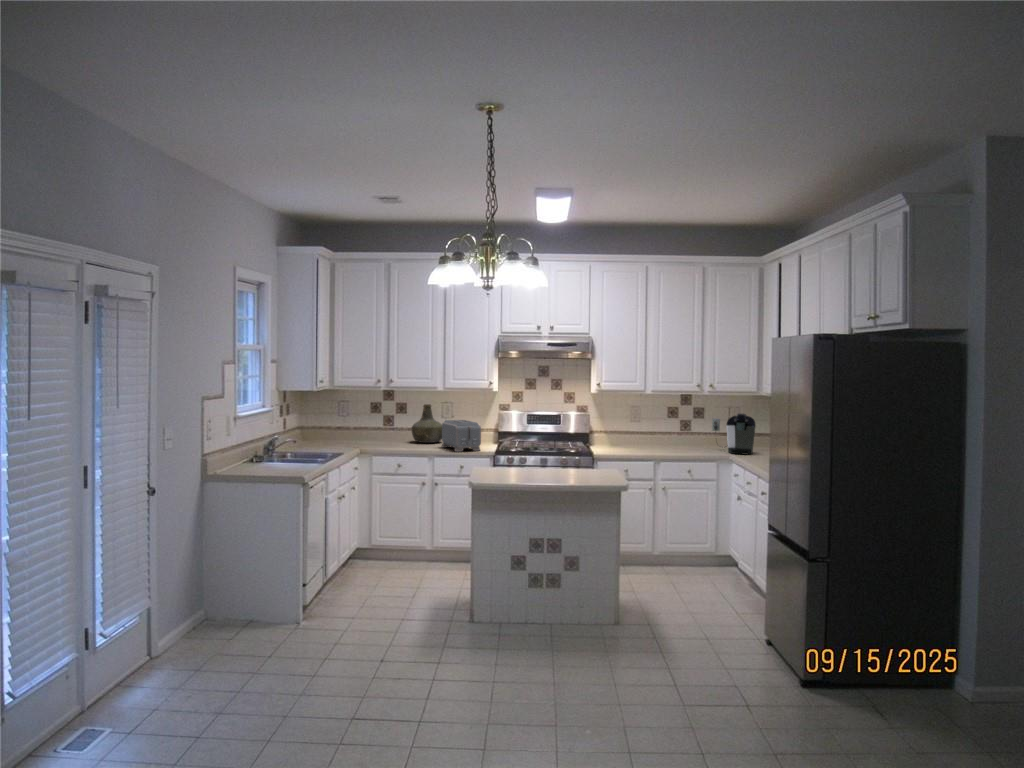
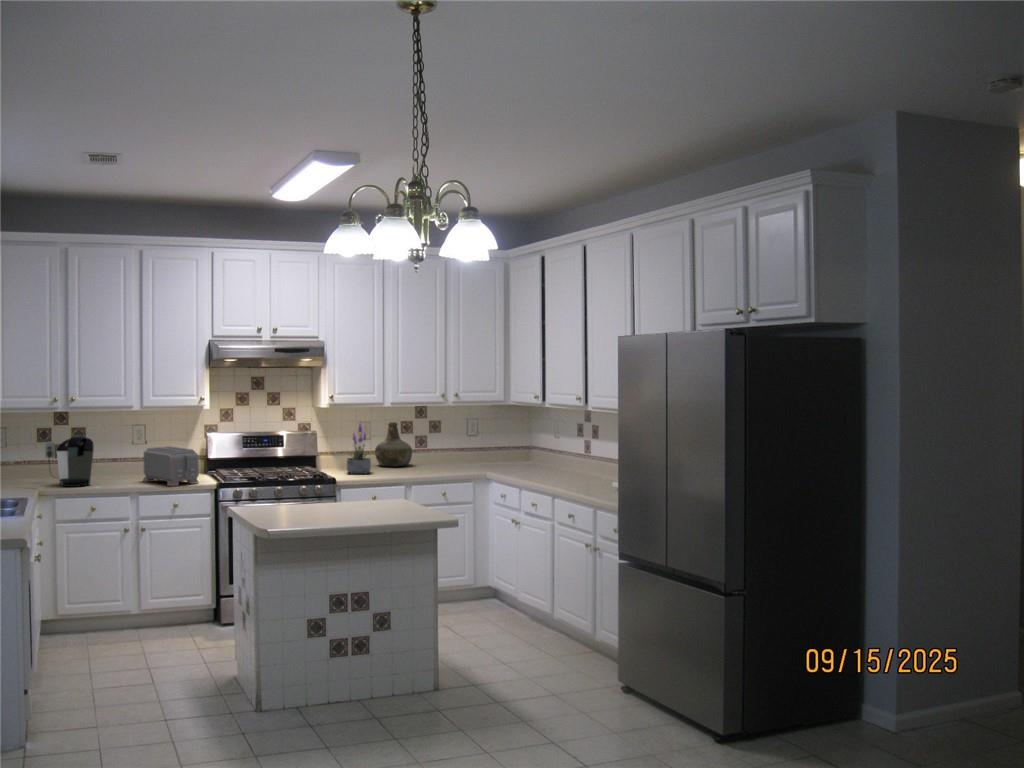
potted plant: none [609,403,632,451] -> present [347,421,371,474]
bottle: present [411,404,442,443] -> present [375,422,412,467]
coffee maker: present [712,413,755,454] -> present [45,435,94,487]

